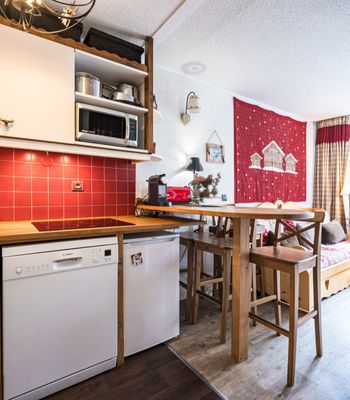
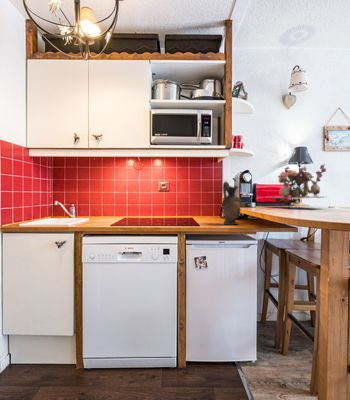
ceramic pitcher: none [149,183,168,222] -> present [222,182,242,225]

